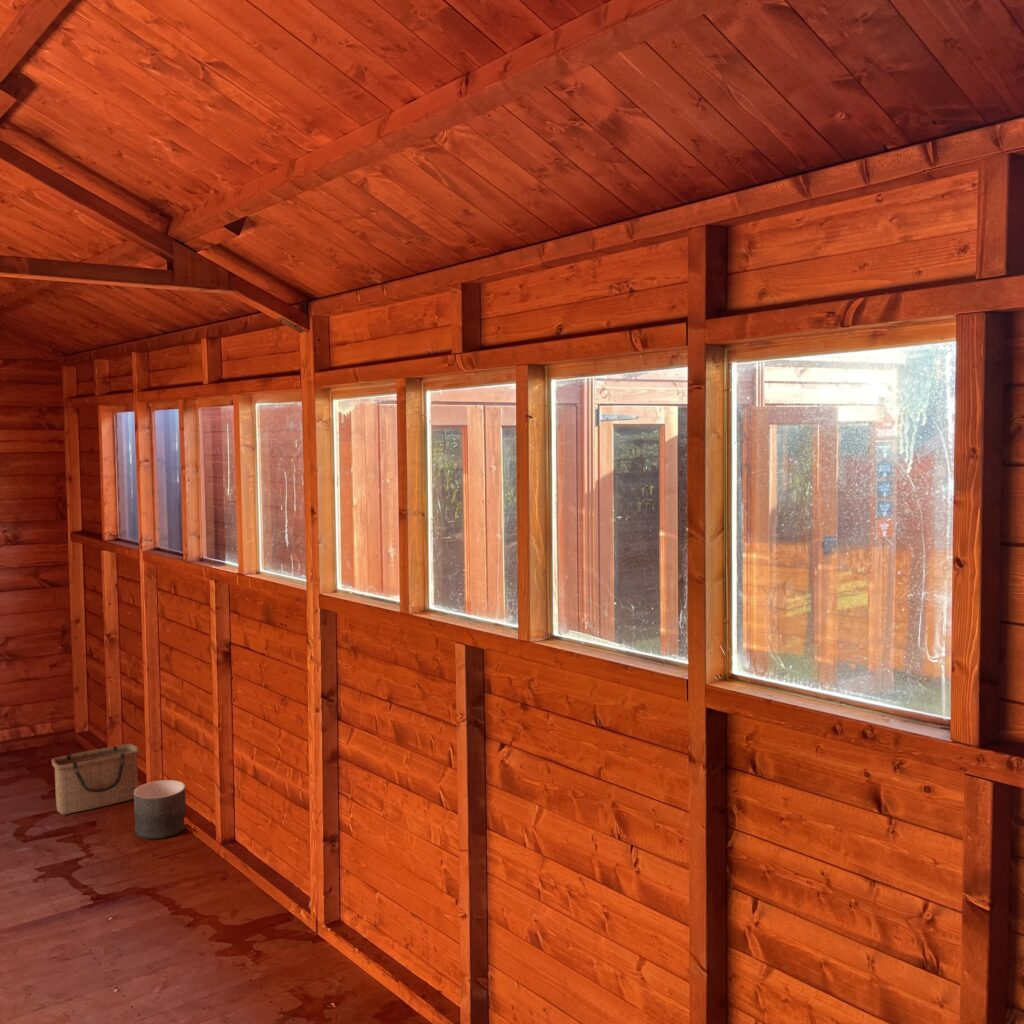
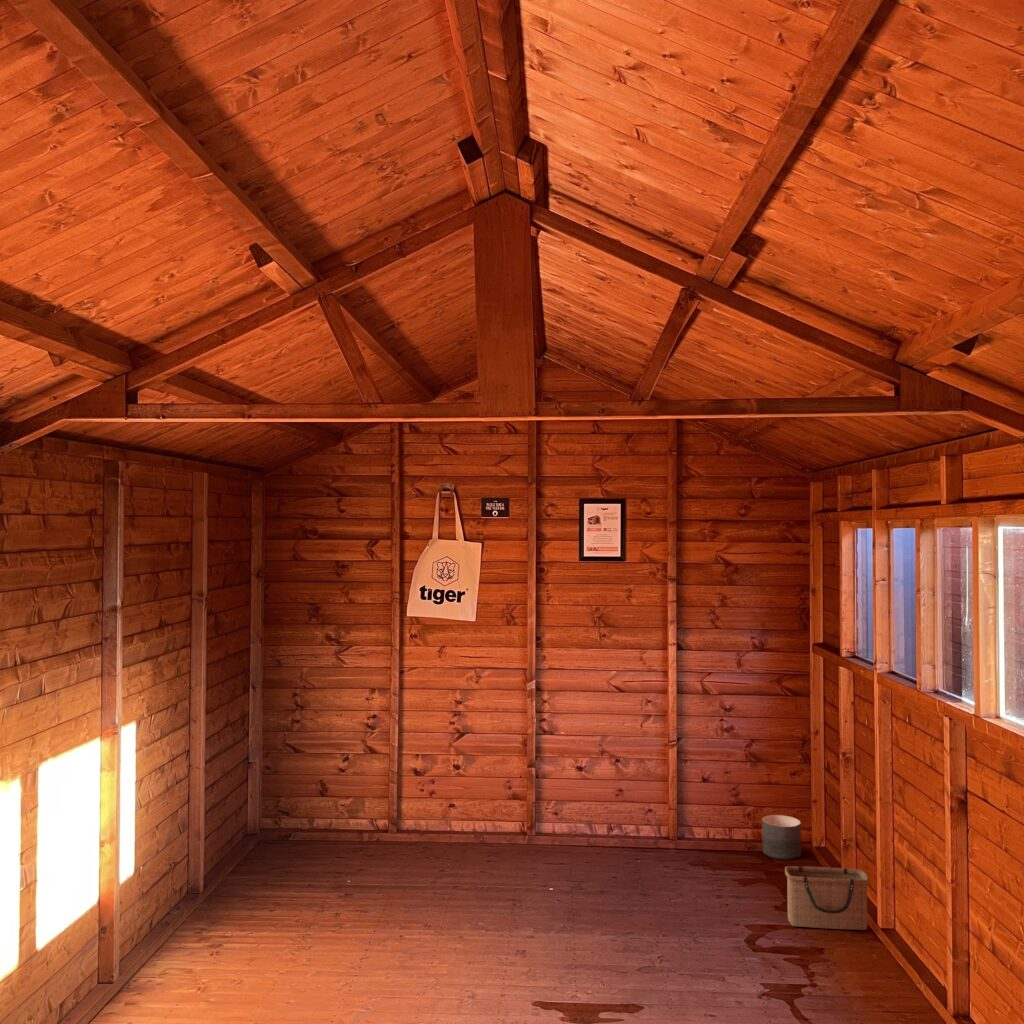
planter: present [134,780,186,839] -> present [762,815,801,860]

